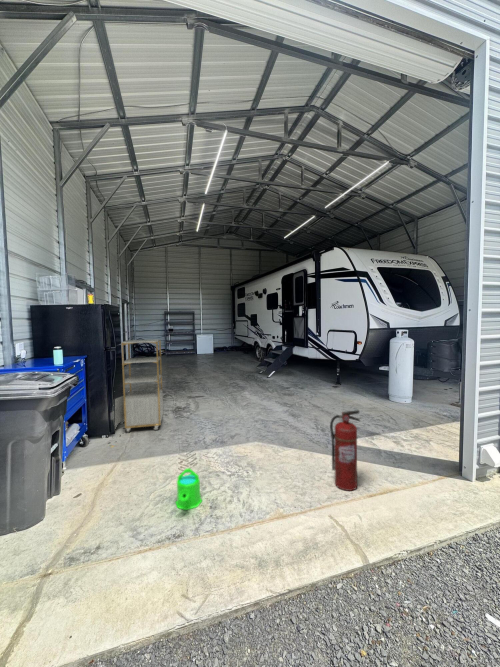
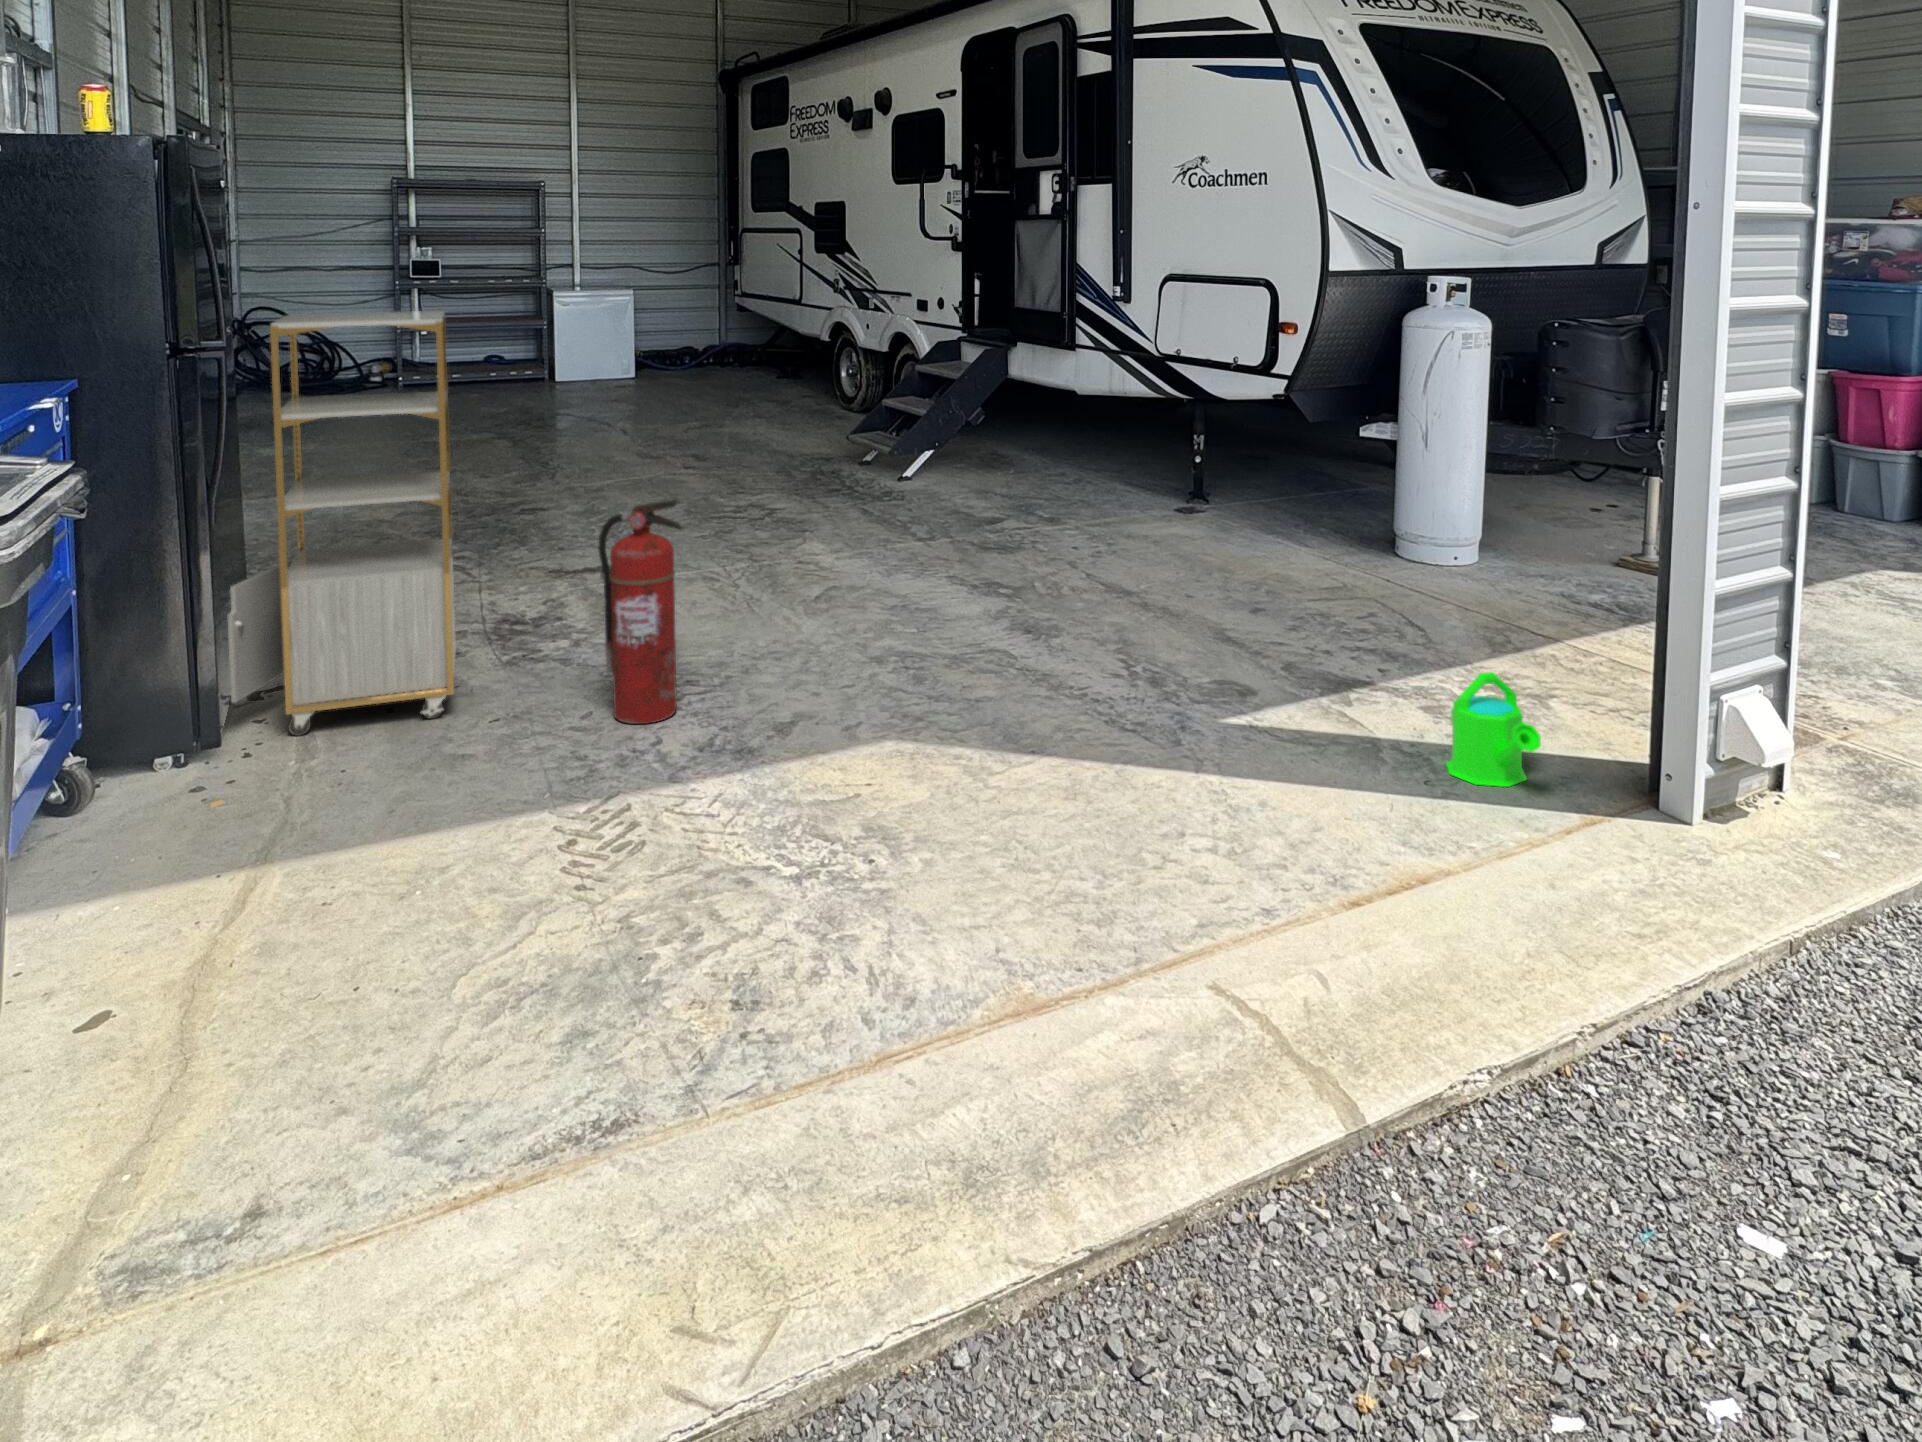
fire extinguisher: present [330,410,360,491] -> present [598,499,682,724]
watering can: present [176,469,202,510] -> present [1446,672,1541,787]

